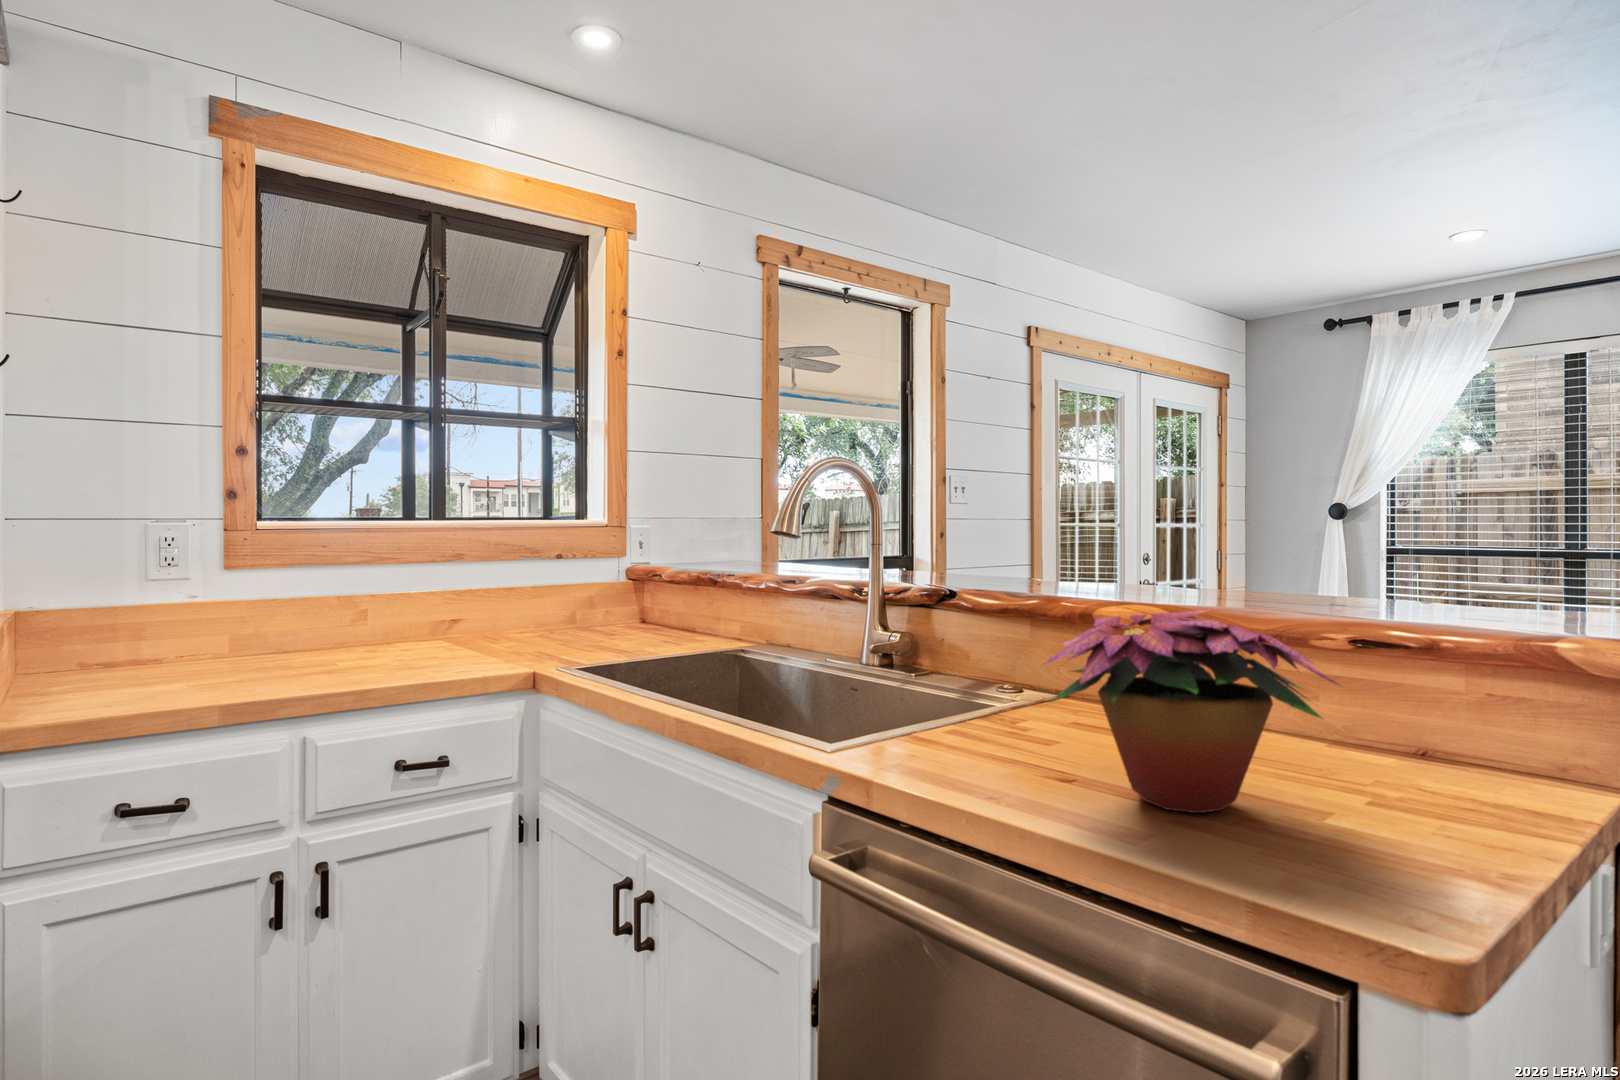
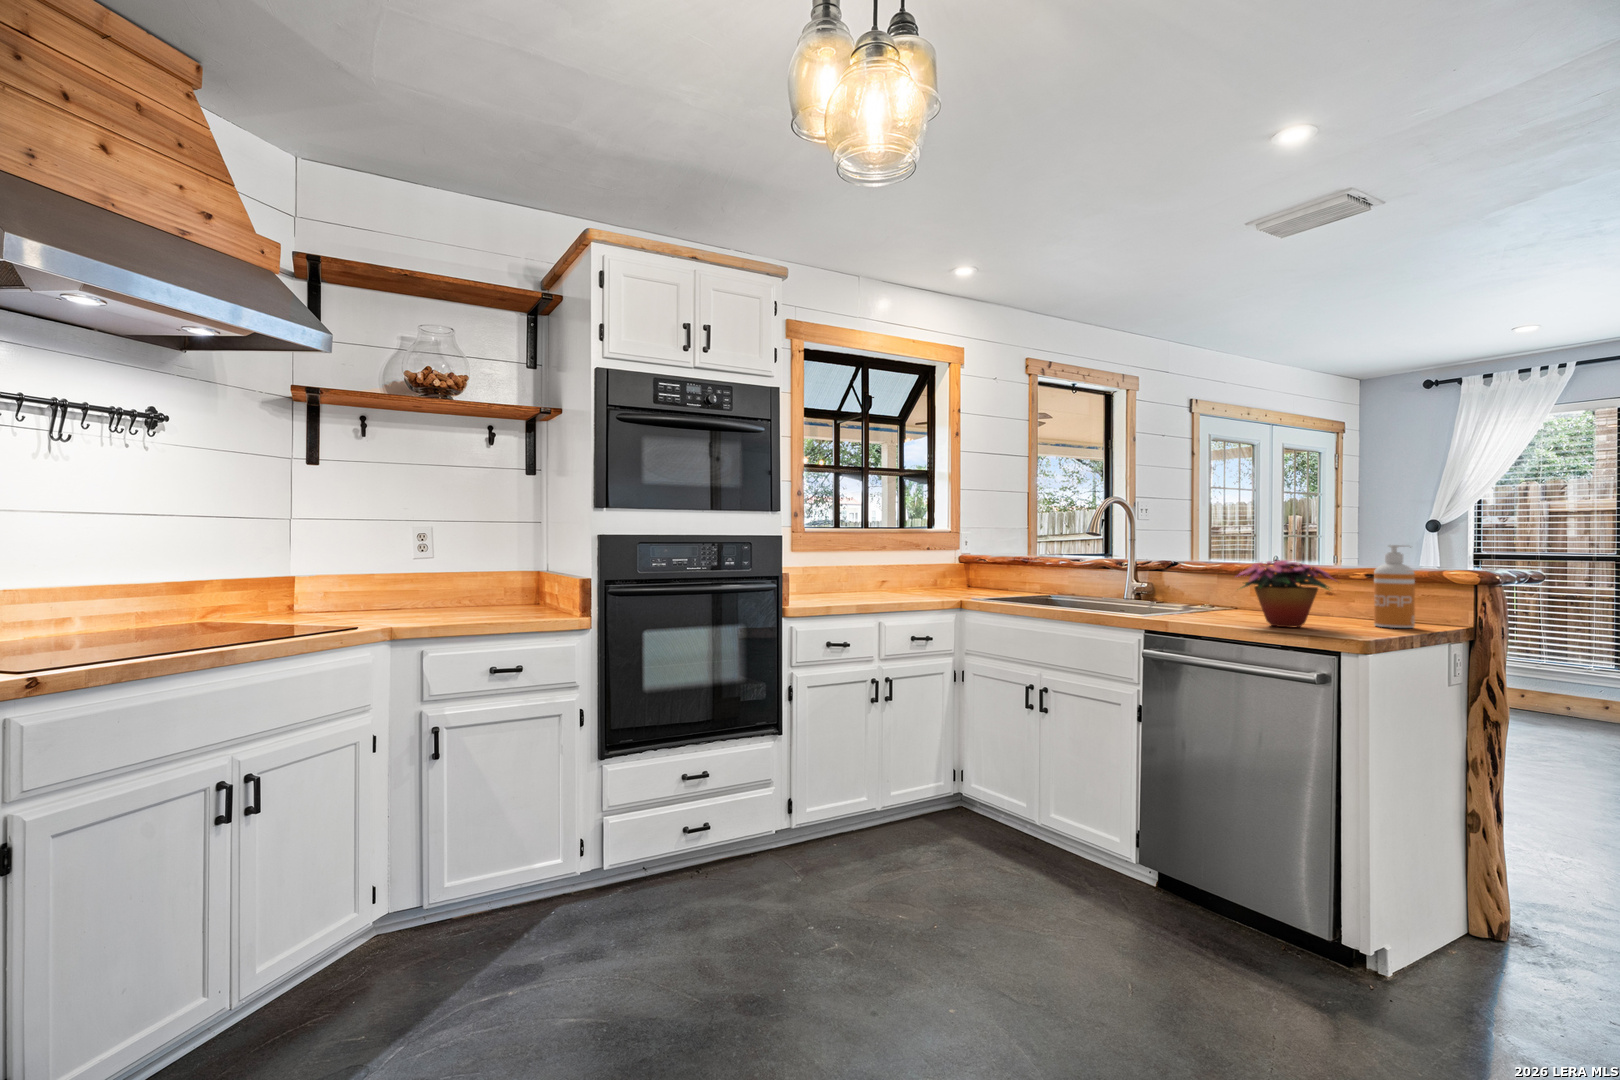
soap dispenser: none [1400,563,1512,798] -> present [1374,545,1415,628]

